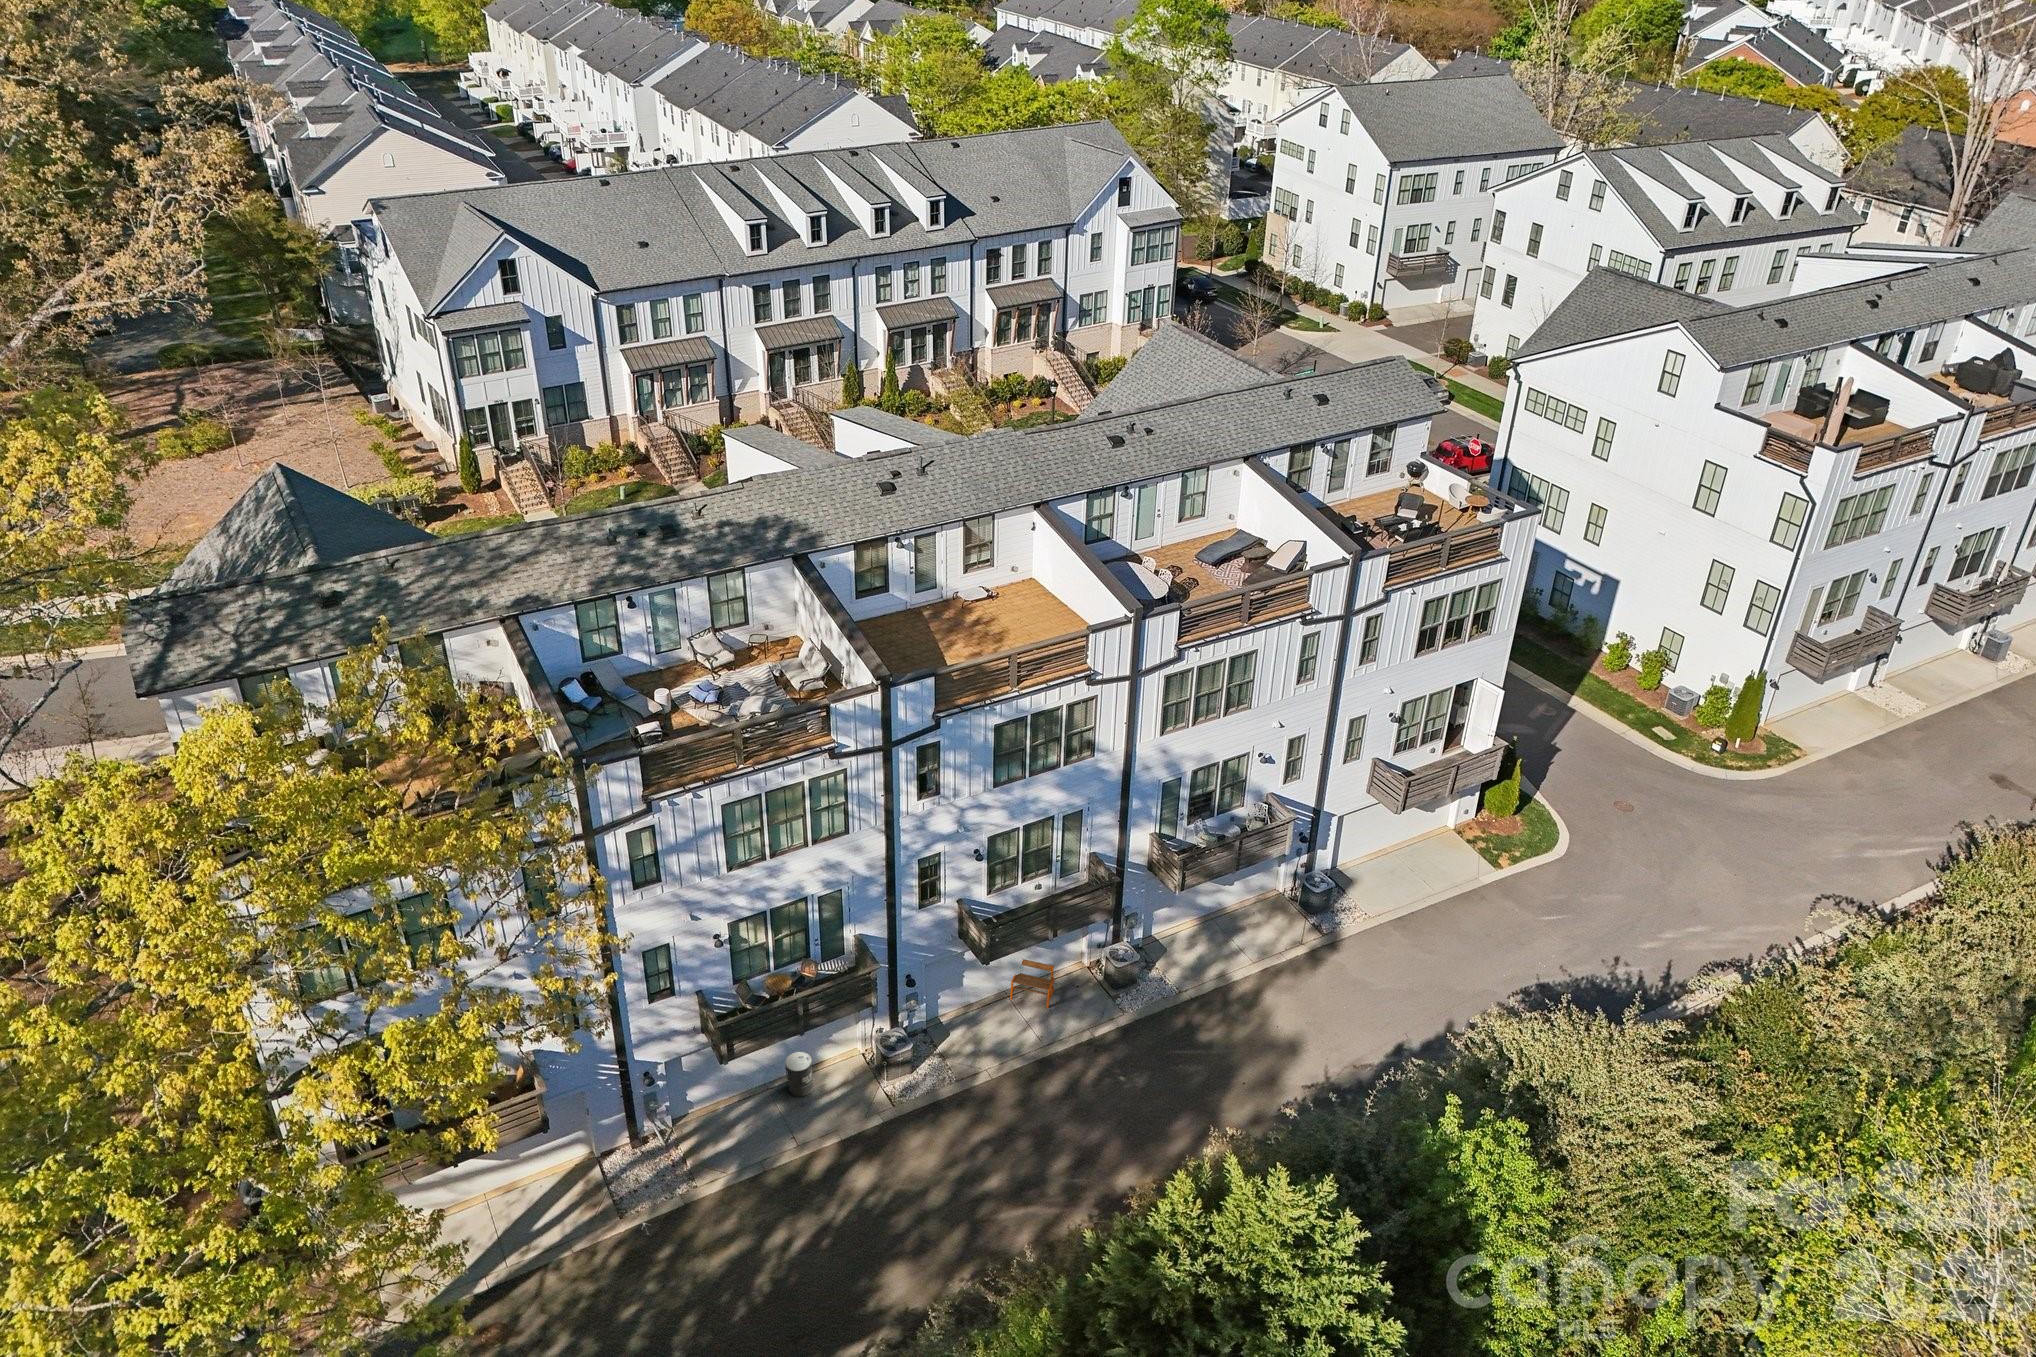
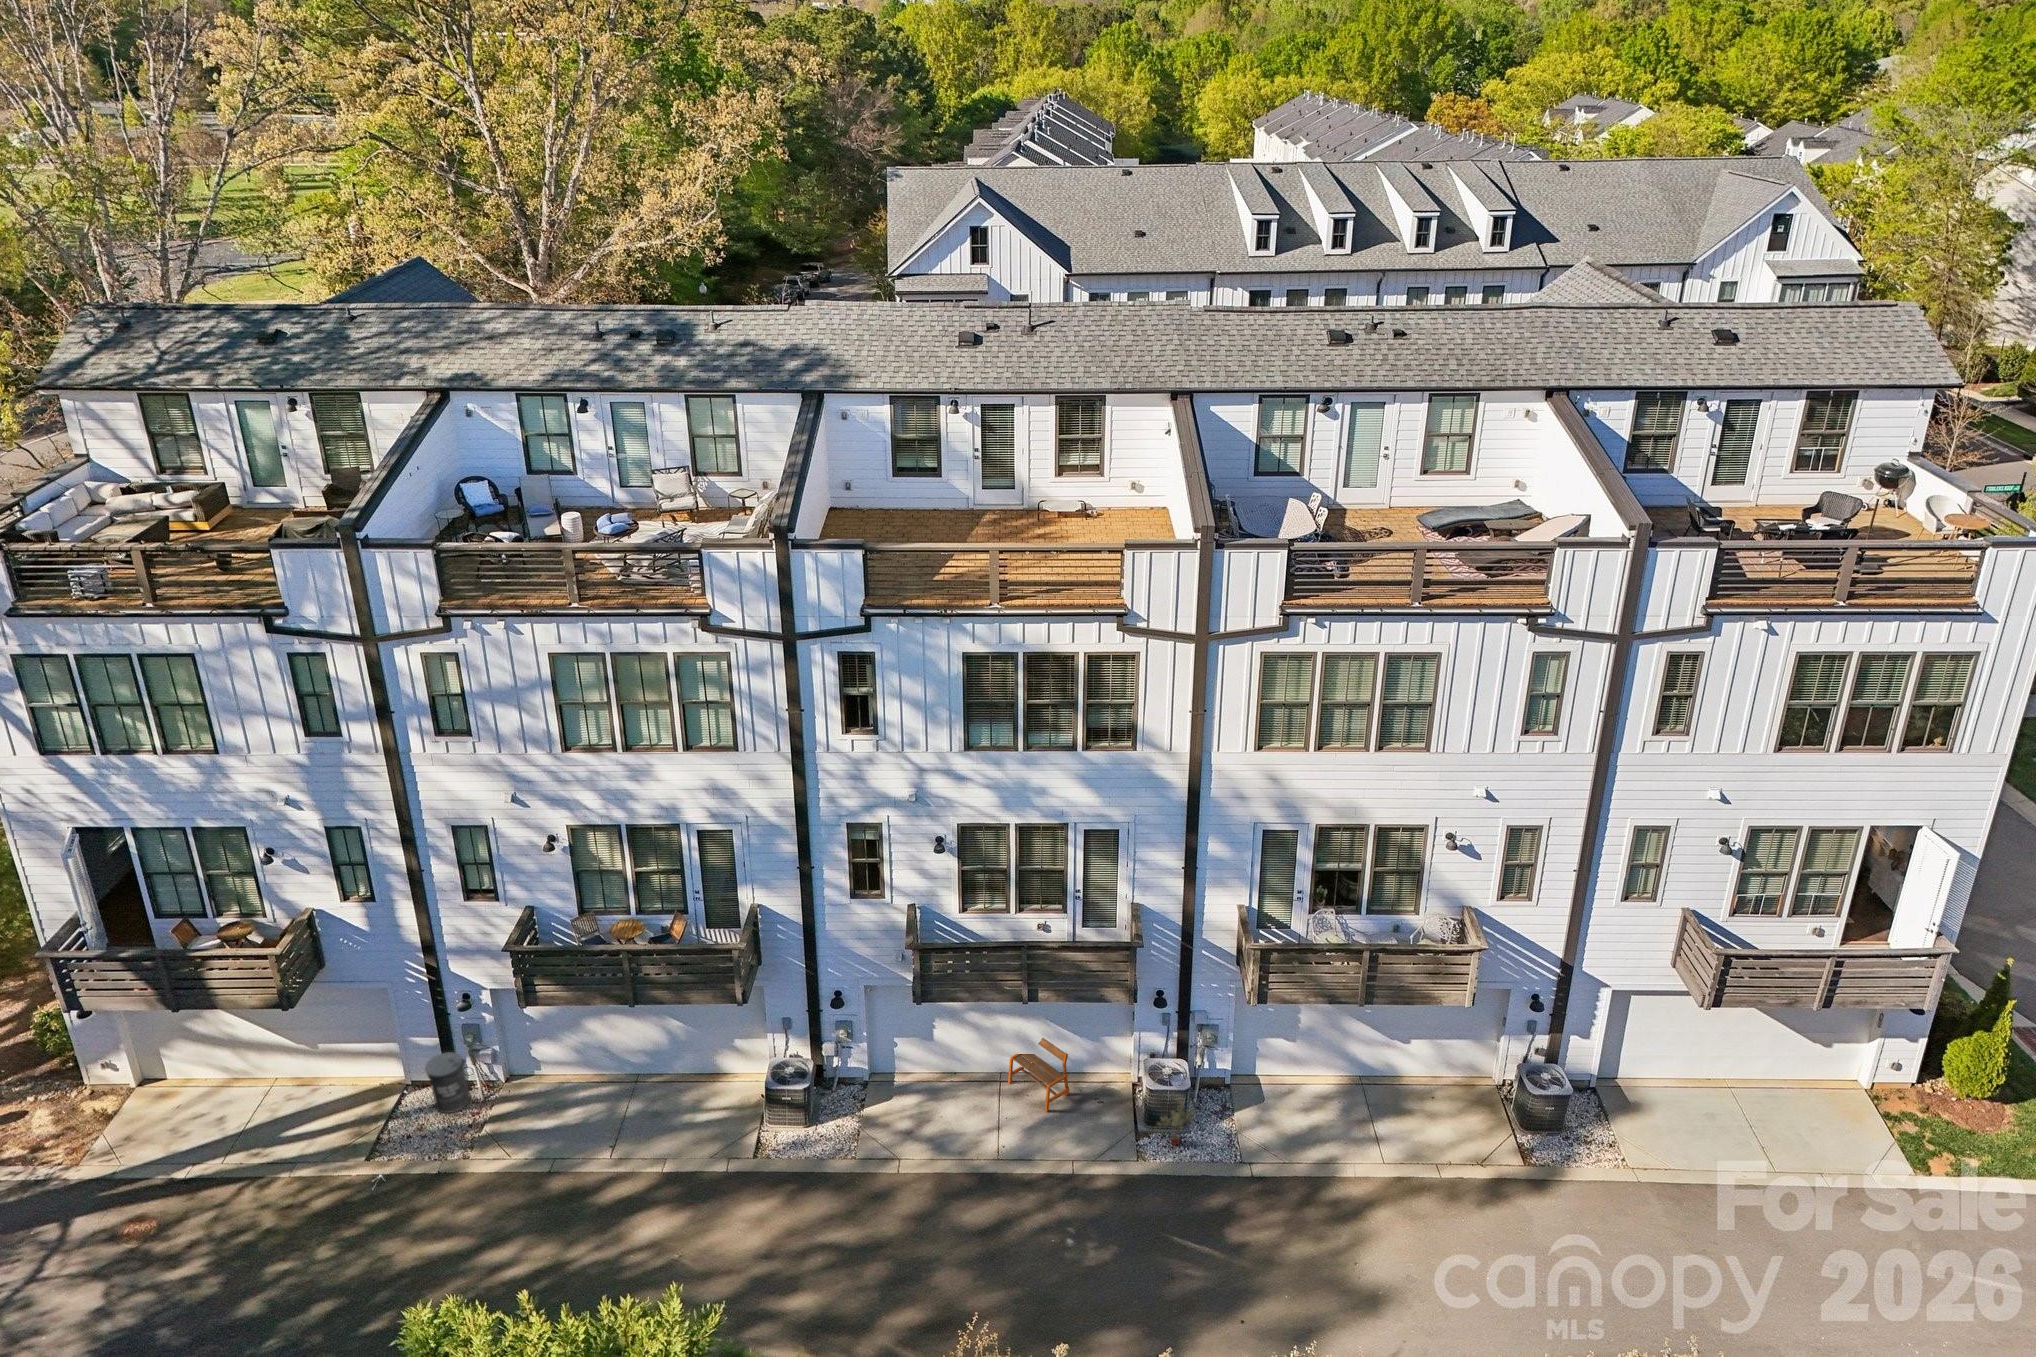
potted tree: none [1126,969,1148,998] -> present [1157,1104,1195,1145]
trash can: present [785,1052,813,1096] -> present [425,1052,470,1113]

